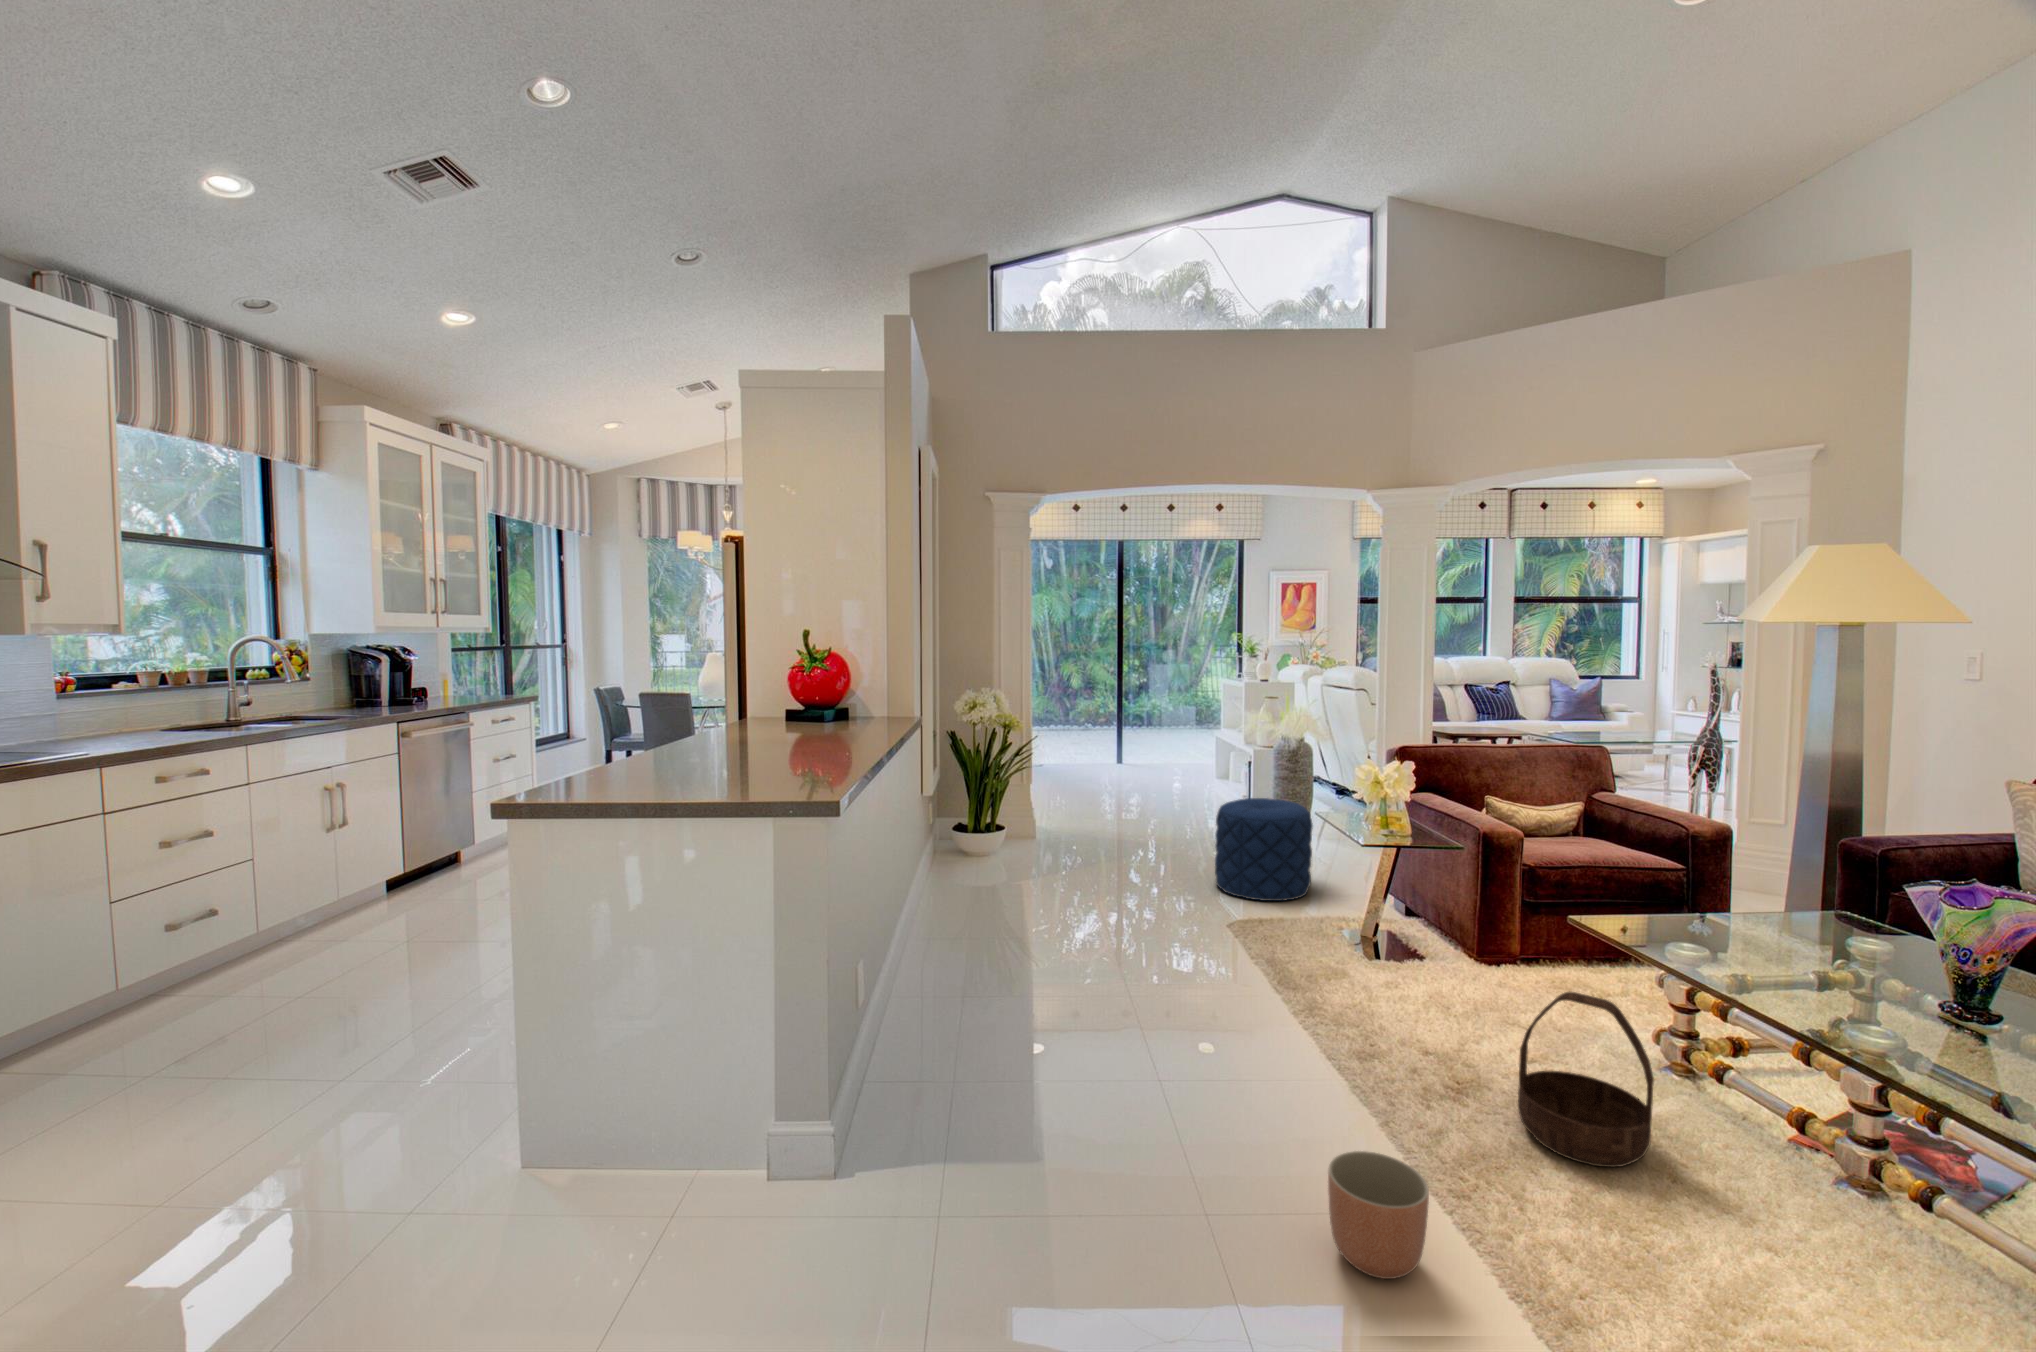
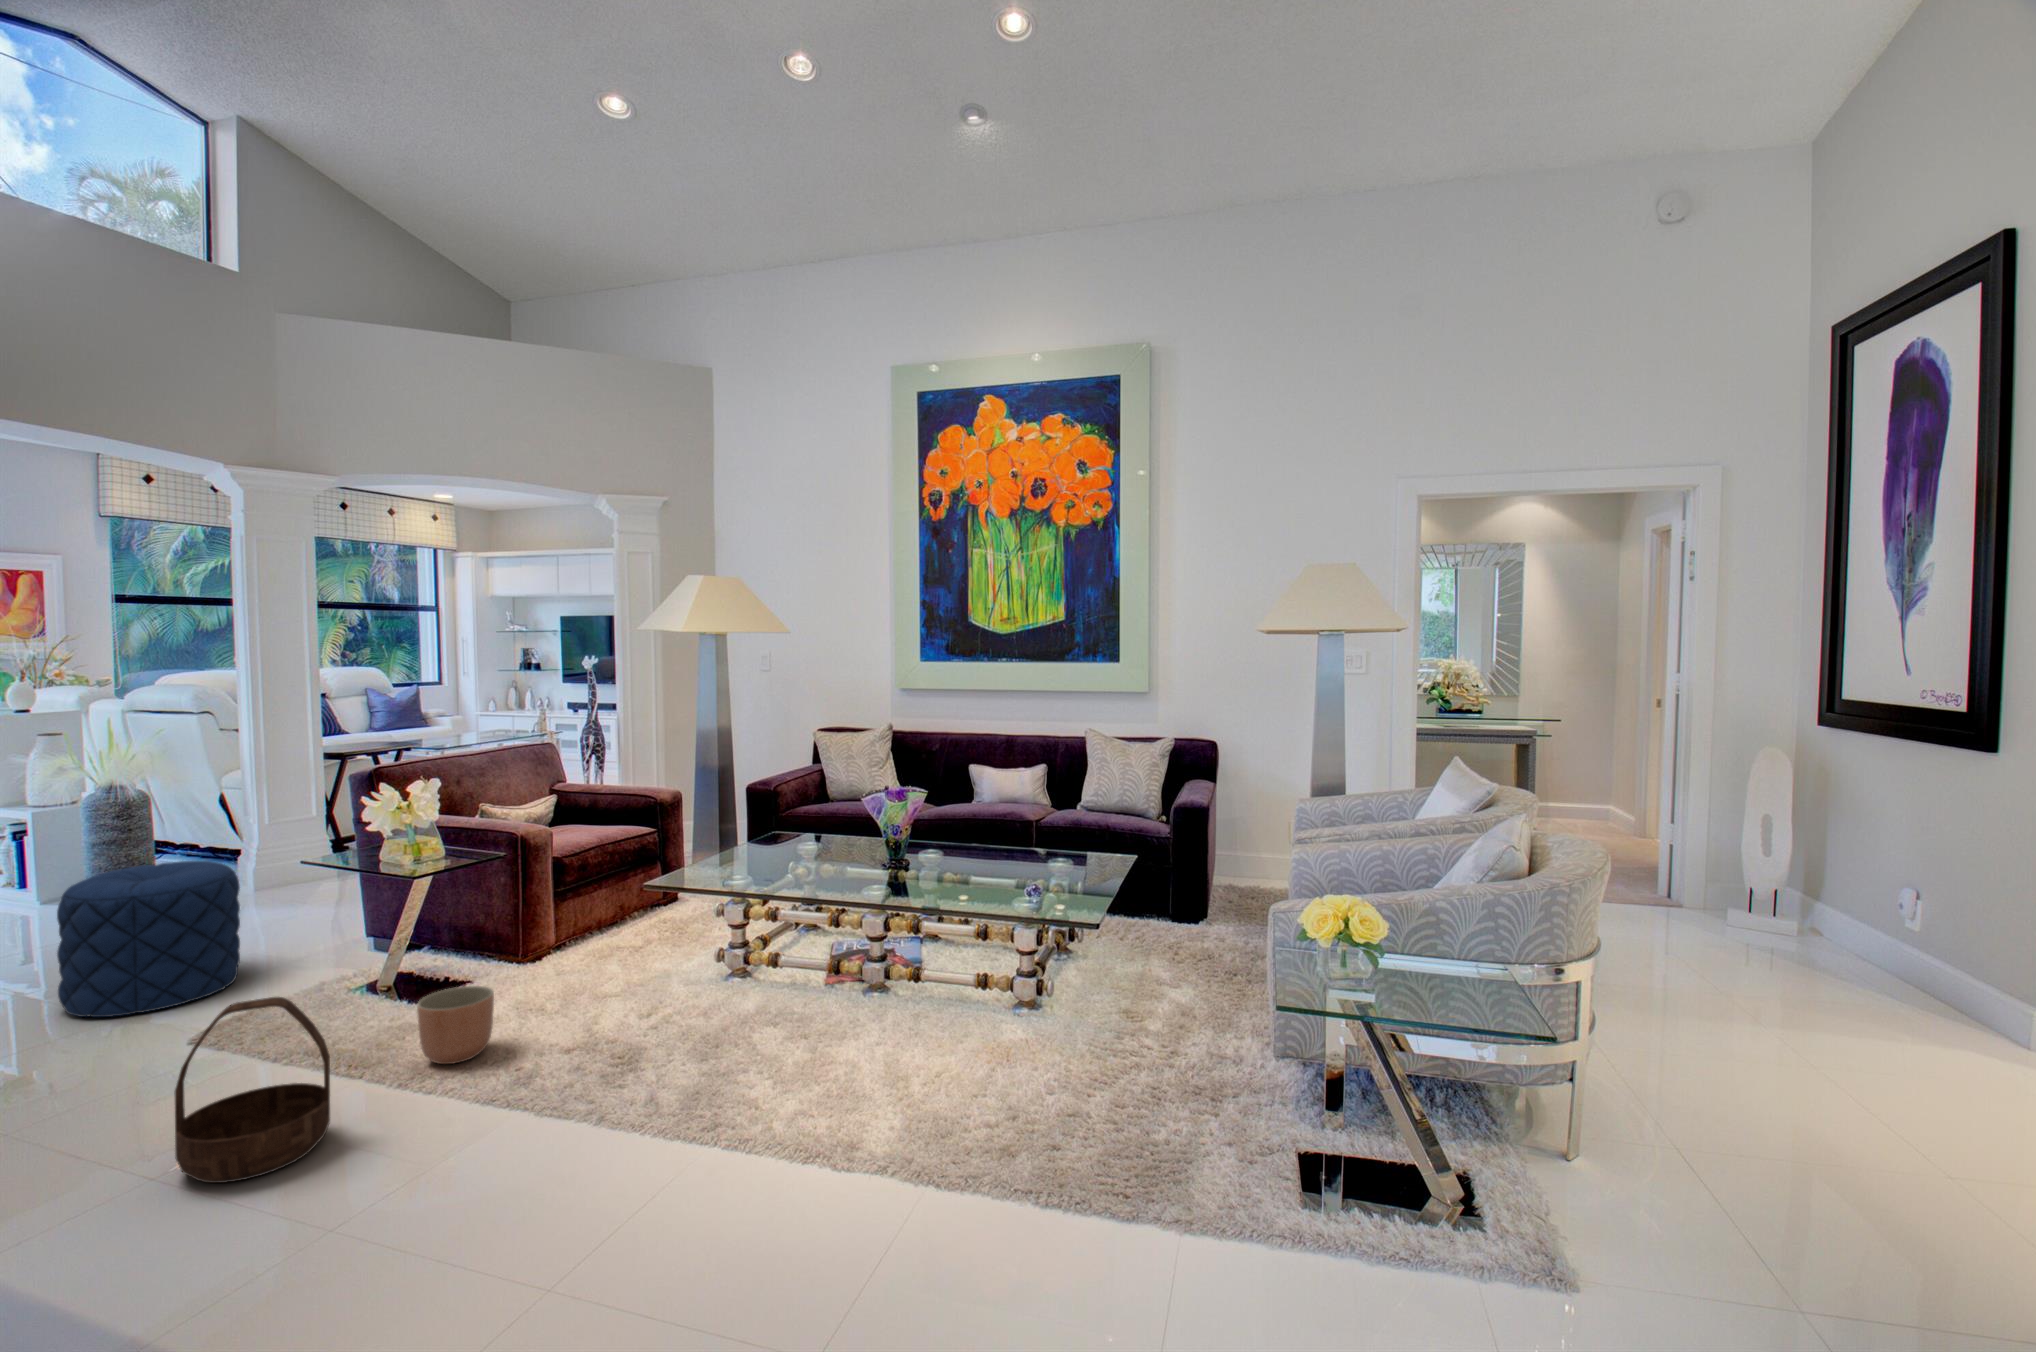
basket: present [1518,992,1654,1167] -> present [175,997,330,1183]
planter: present [1328,1151,1429,1279] -> present [417,986,494,1064]

